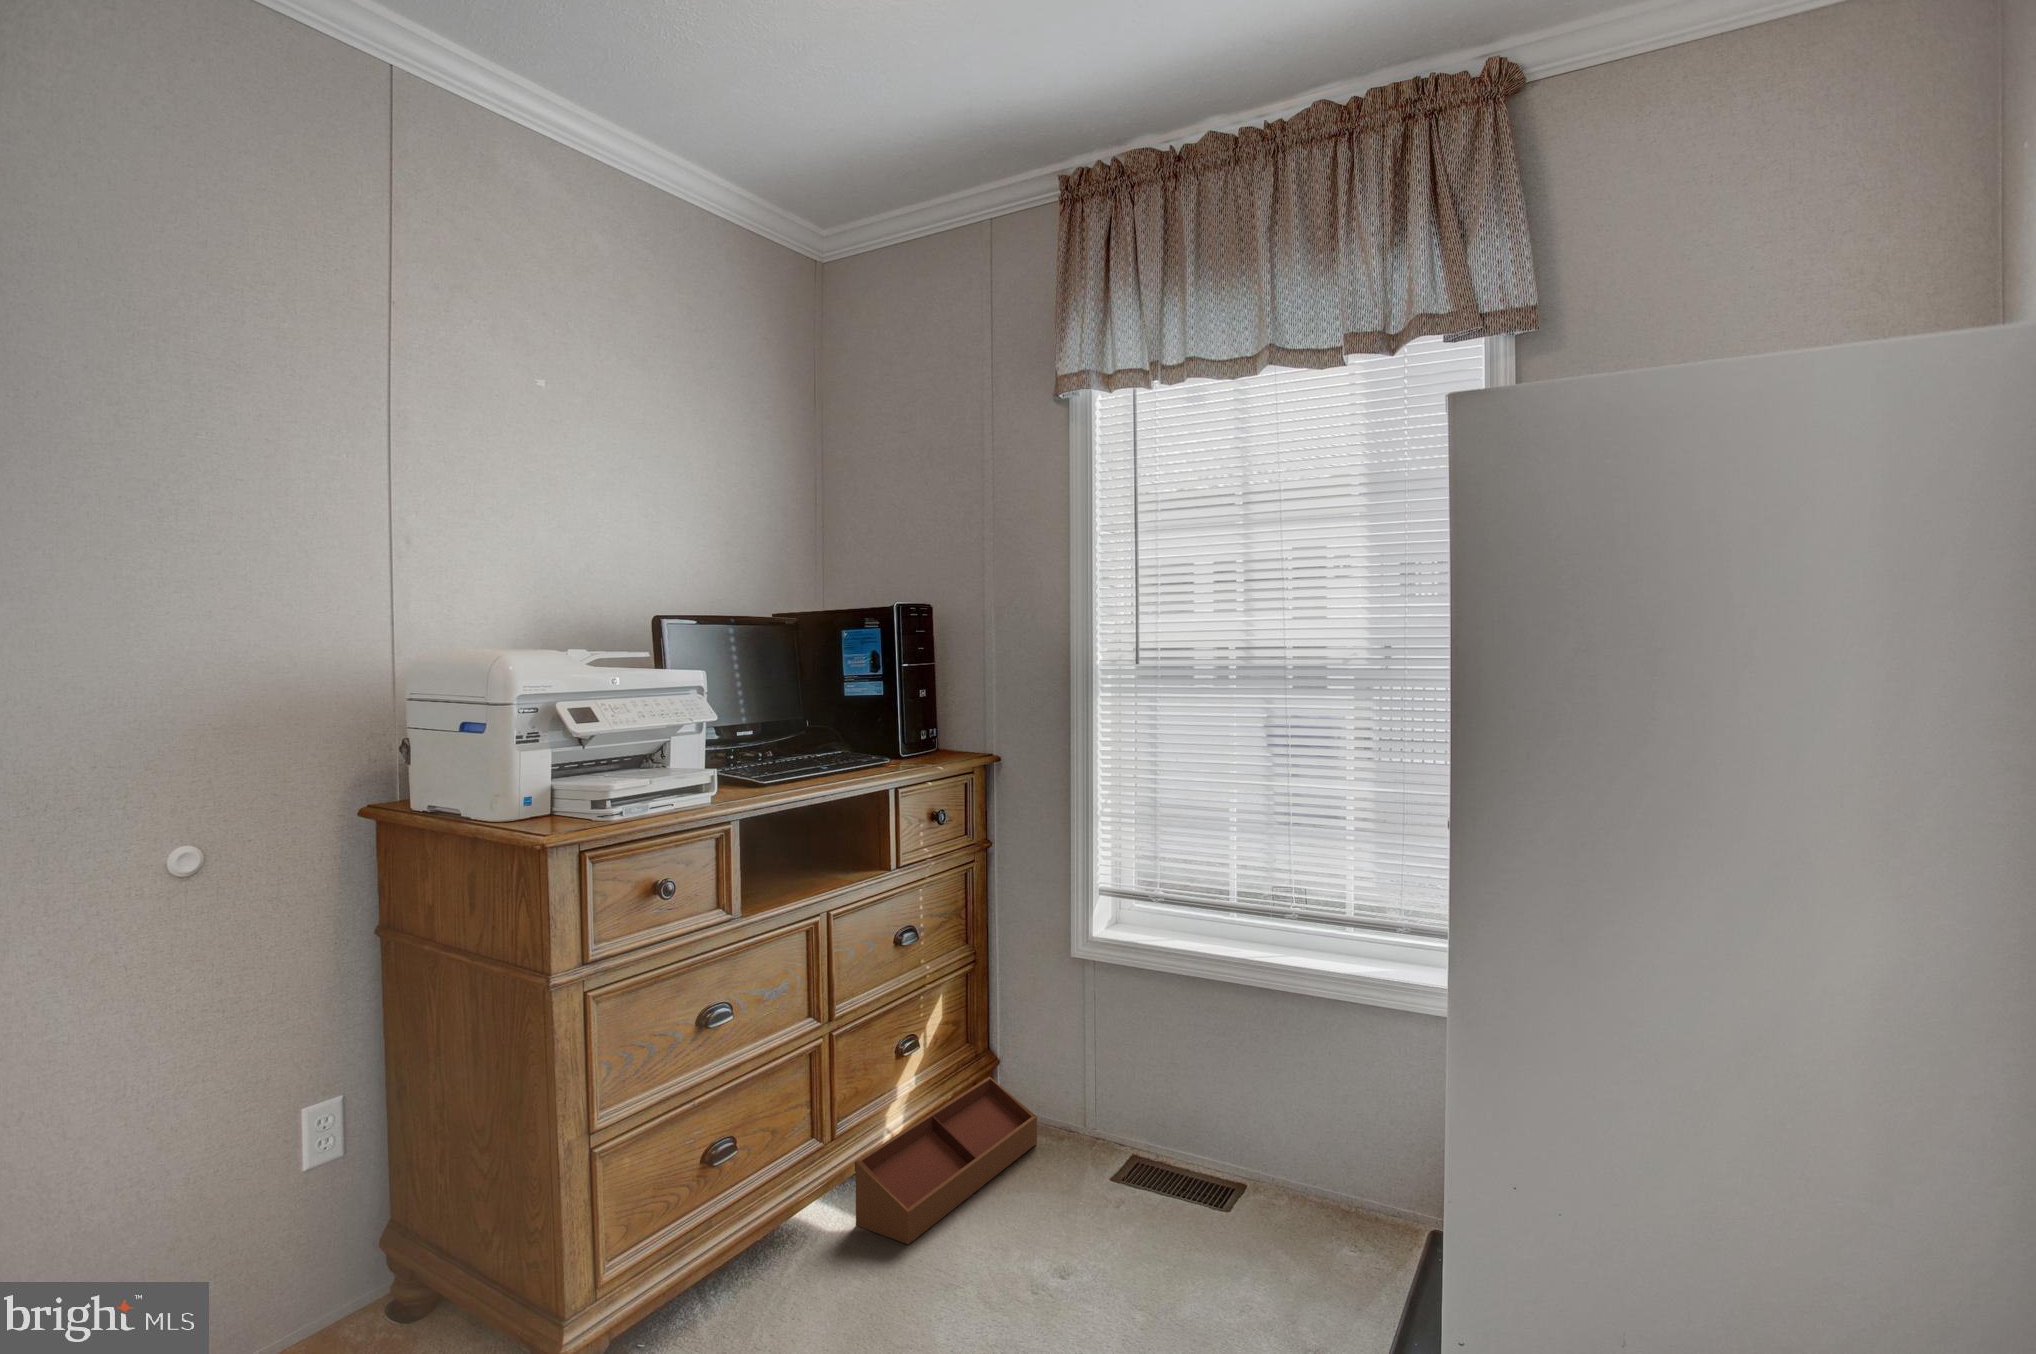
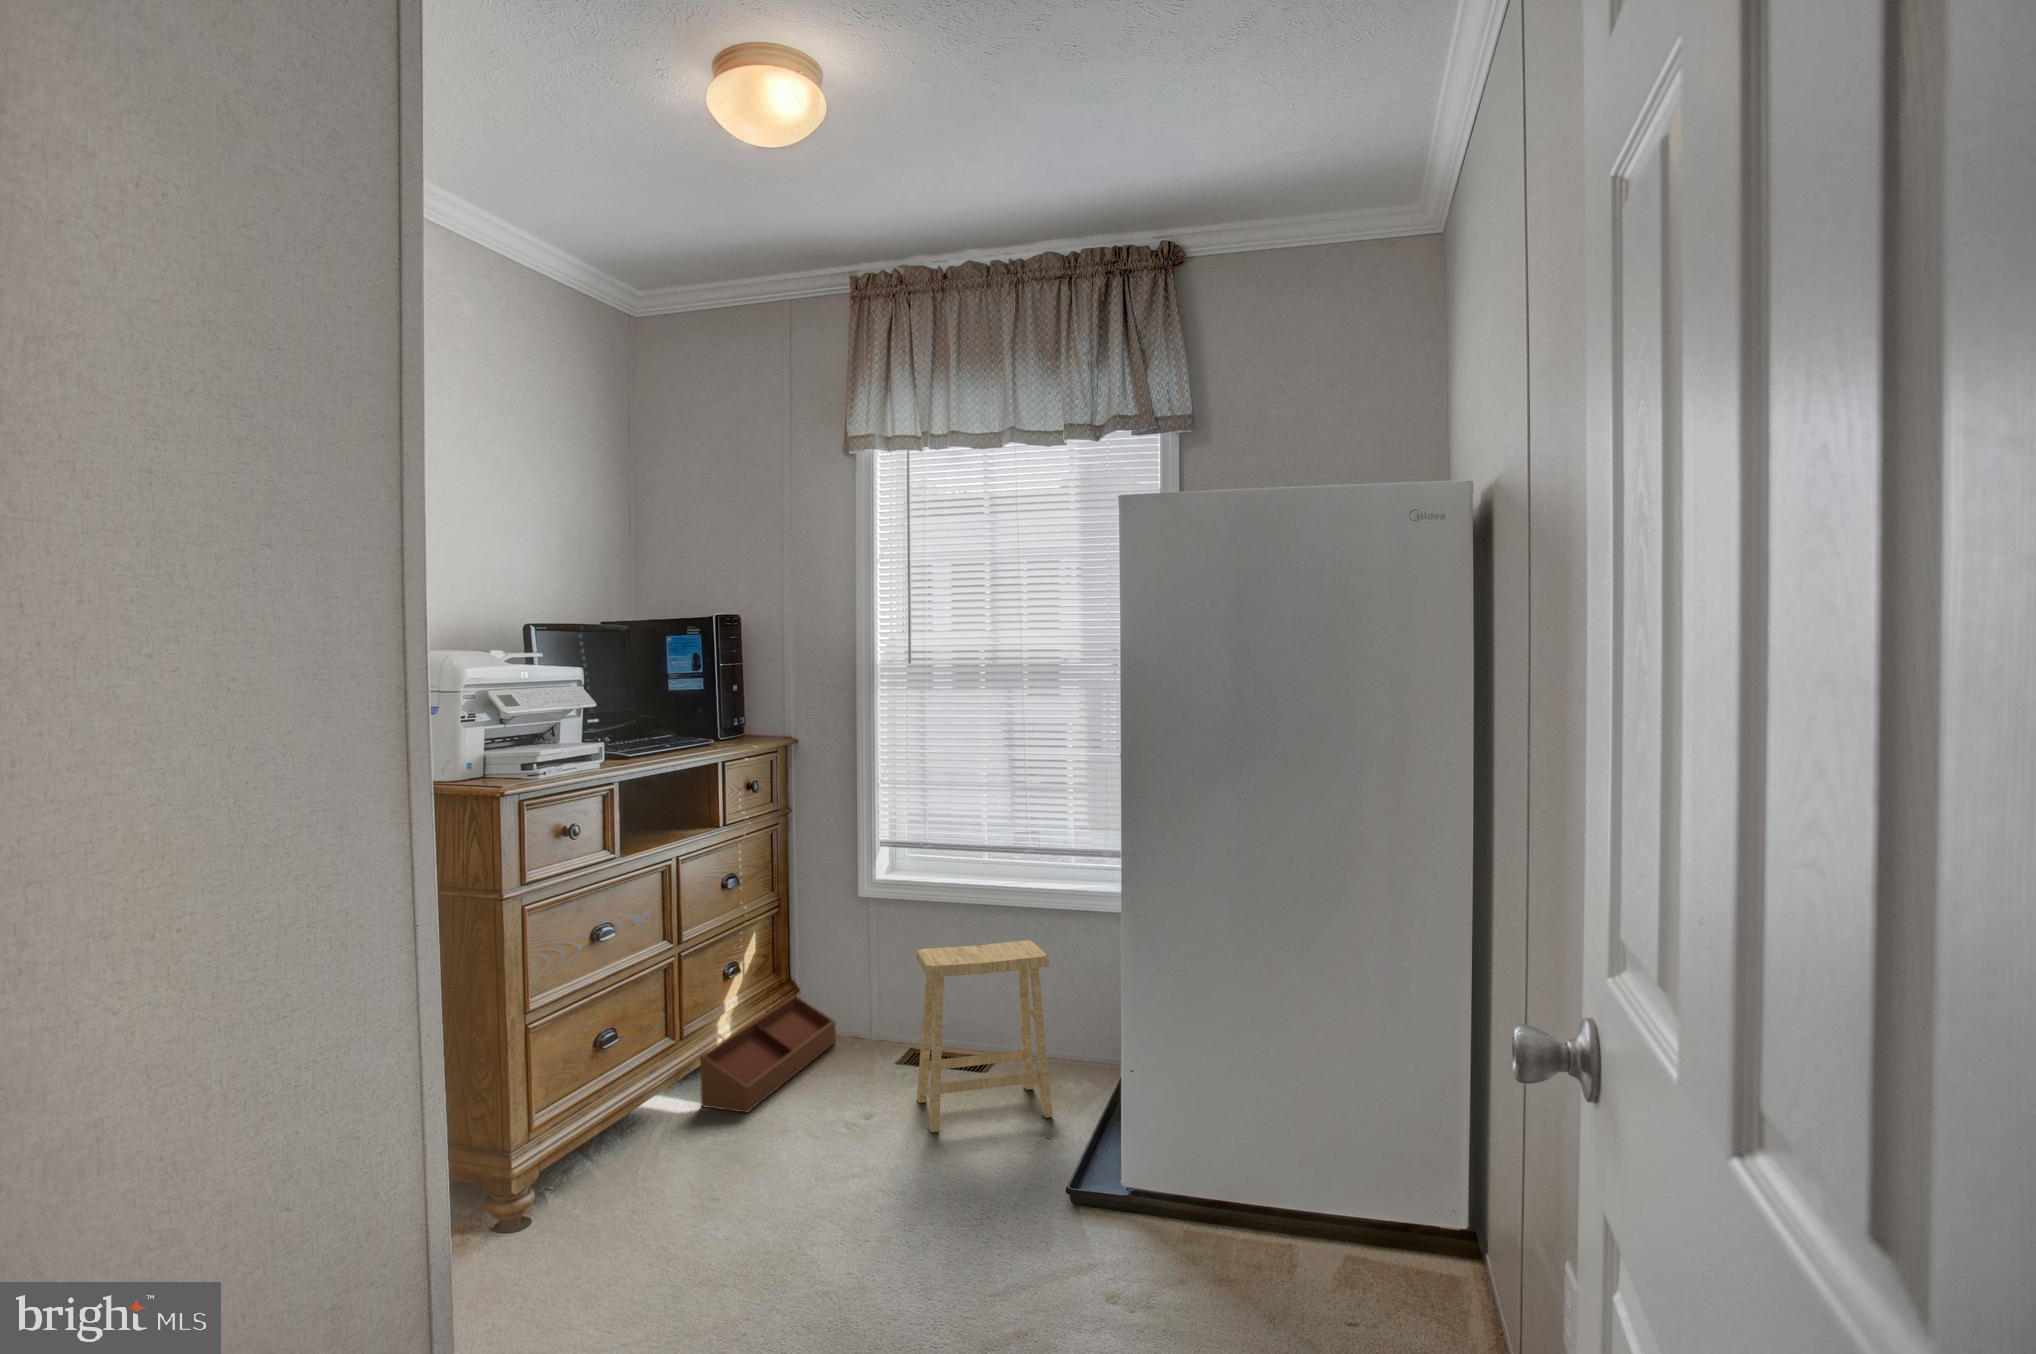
footstool: none [1125,1056,1315,1324] -> present [916,940,1053,1133]

